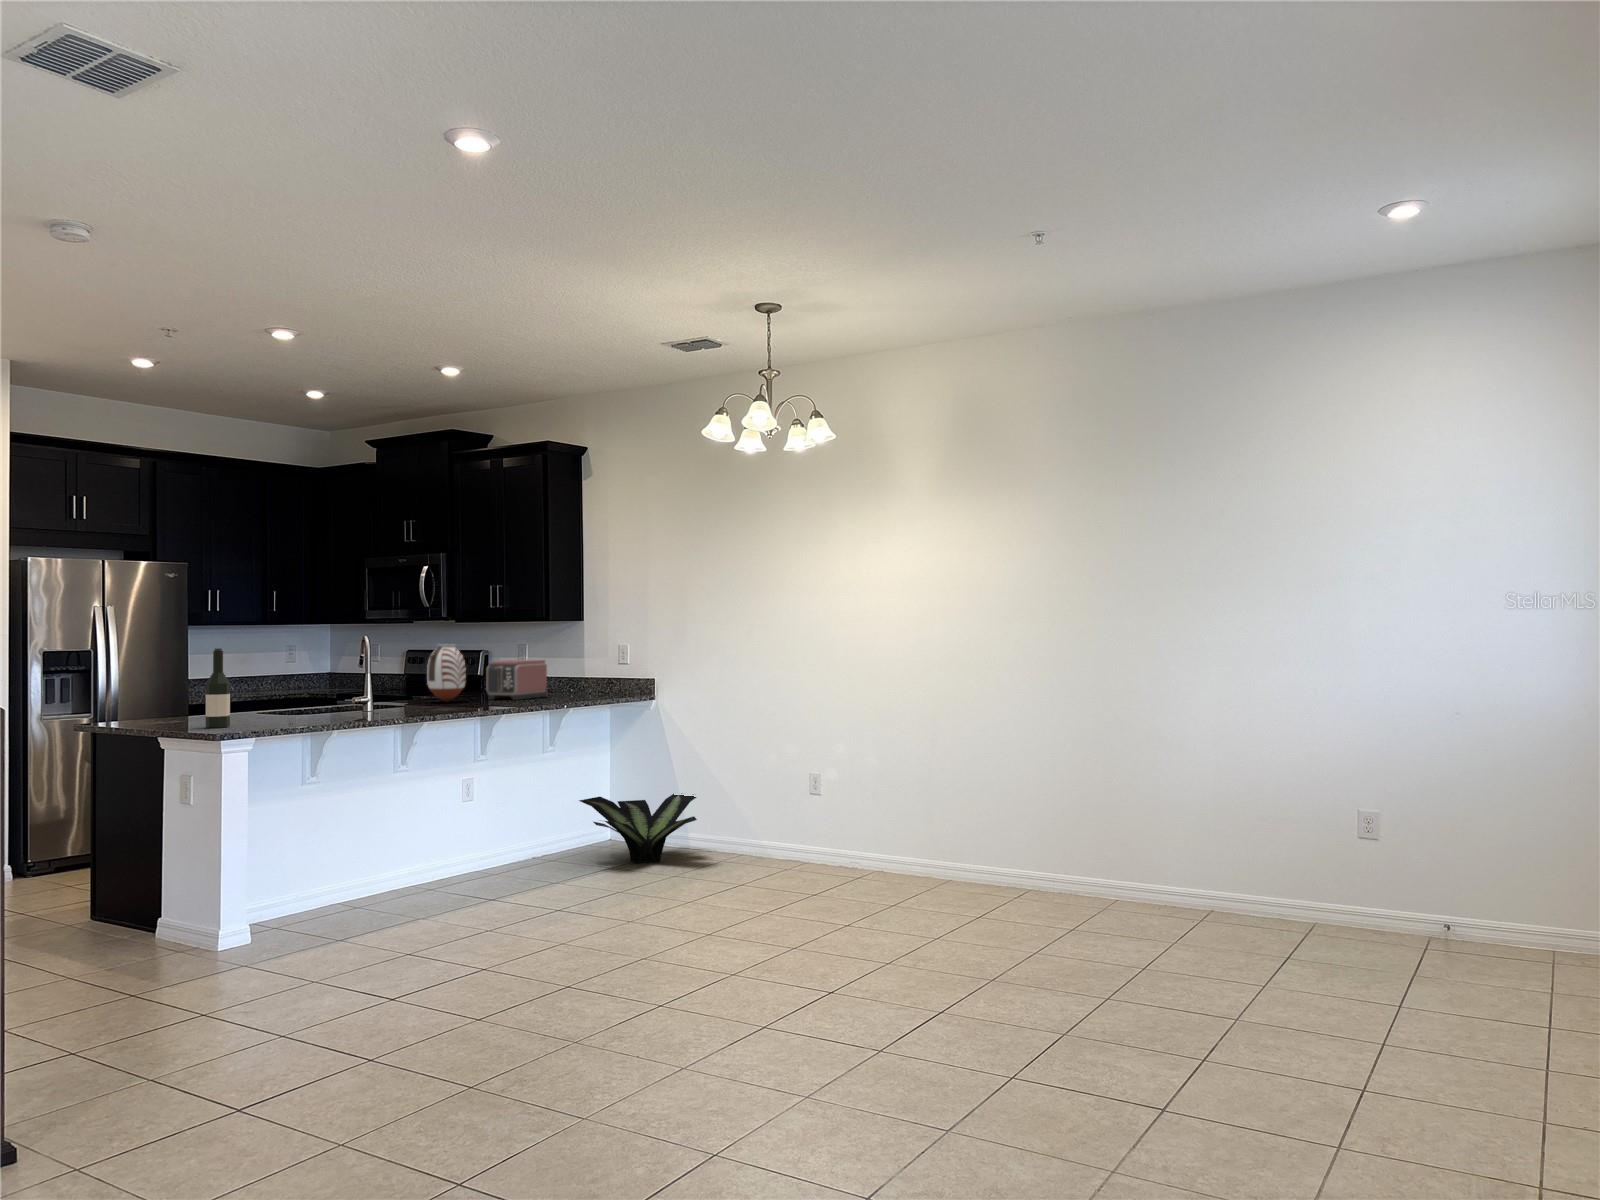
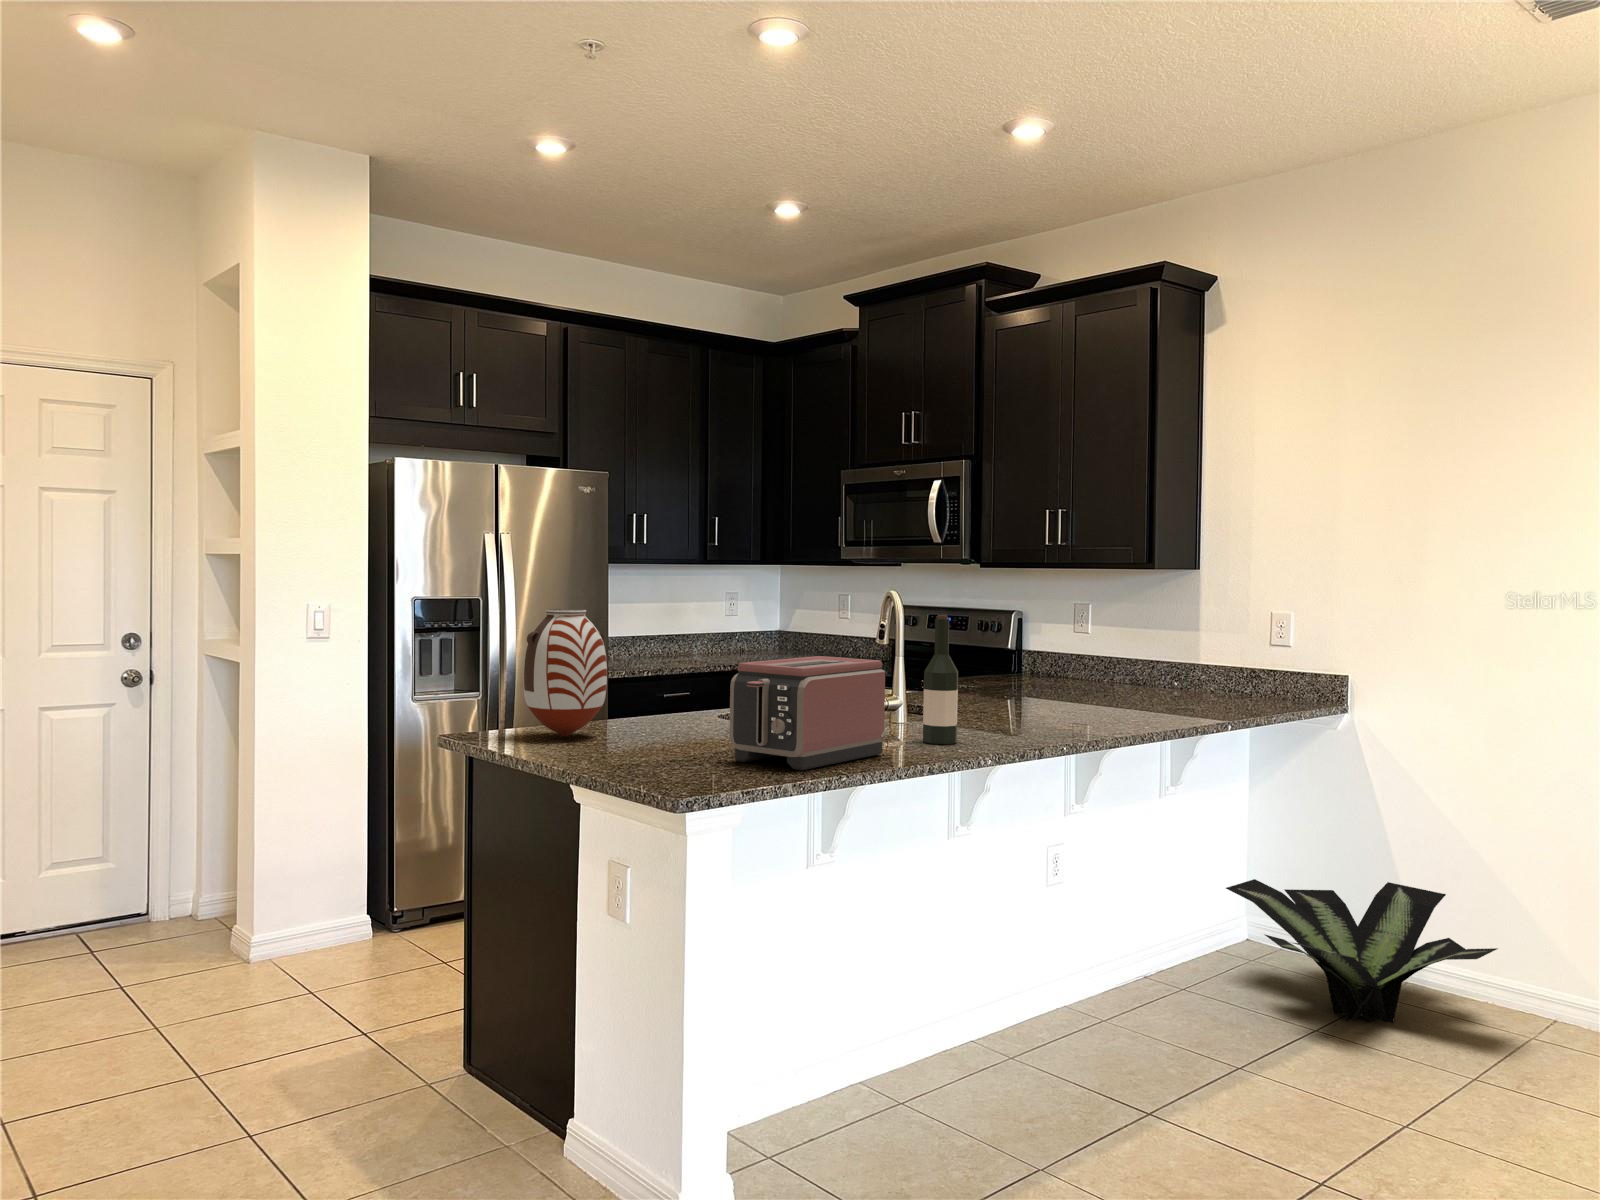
vase: present [427,644,466,702] -> present [523,609,607,737]
wine bottle: present [206,648,230,728] -> present [923,615,958,744]
toaster: present [486,660,547,700] -> present [730,656,885,770]

